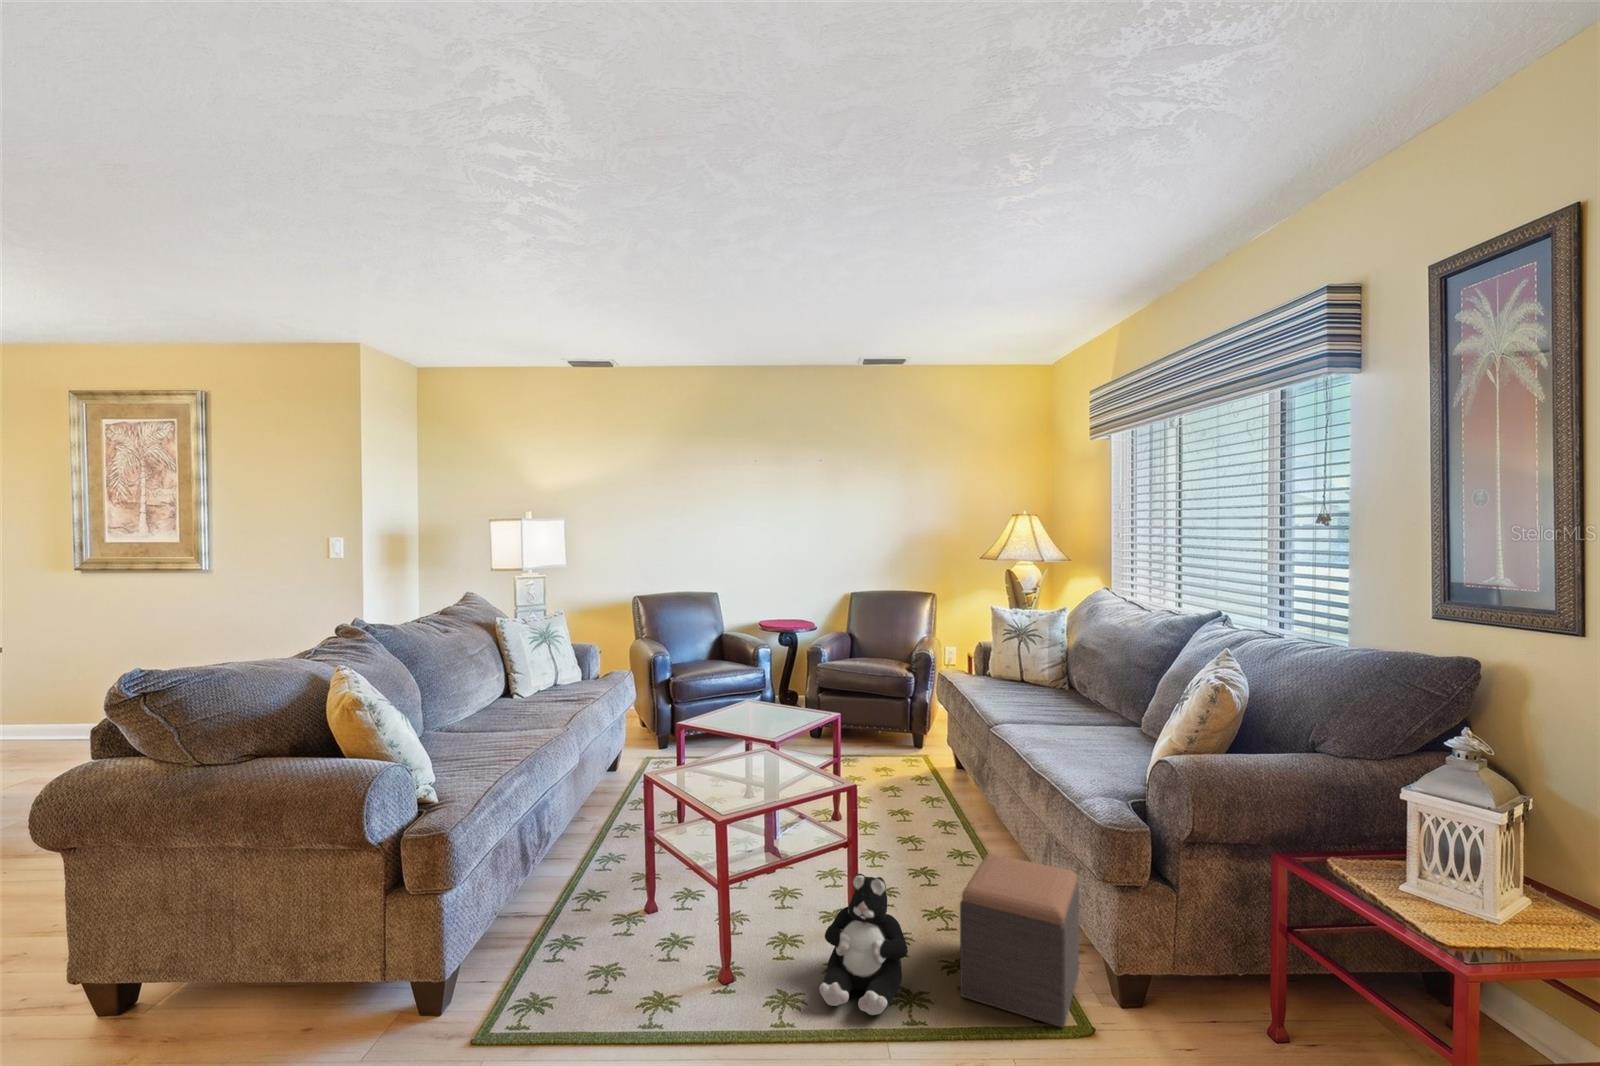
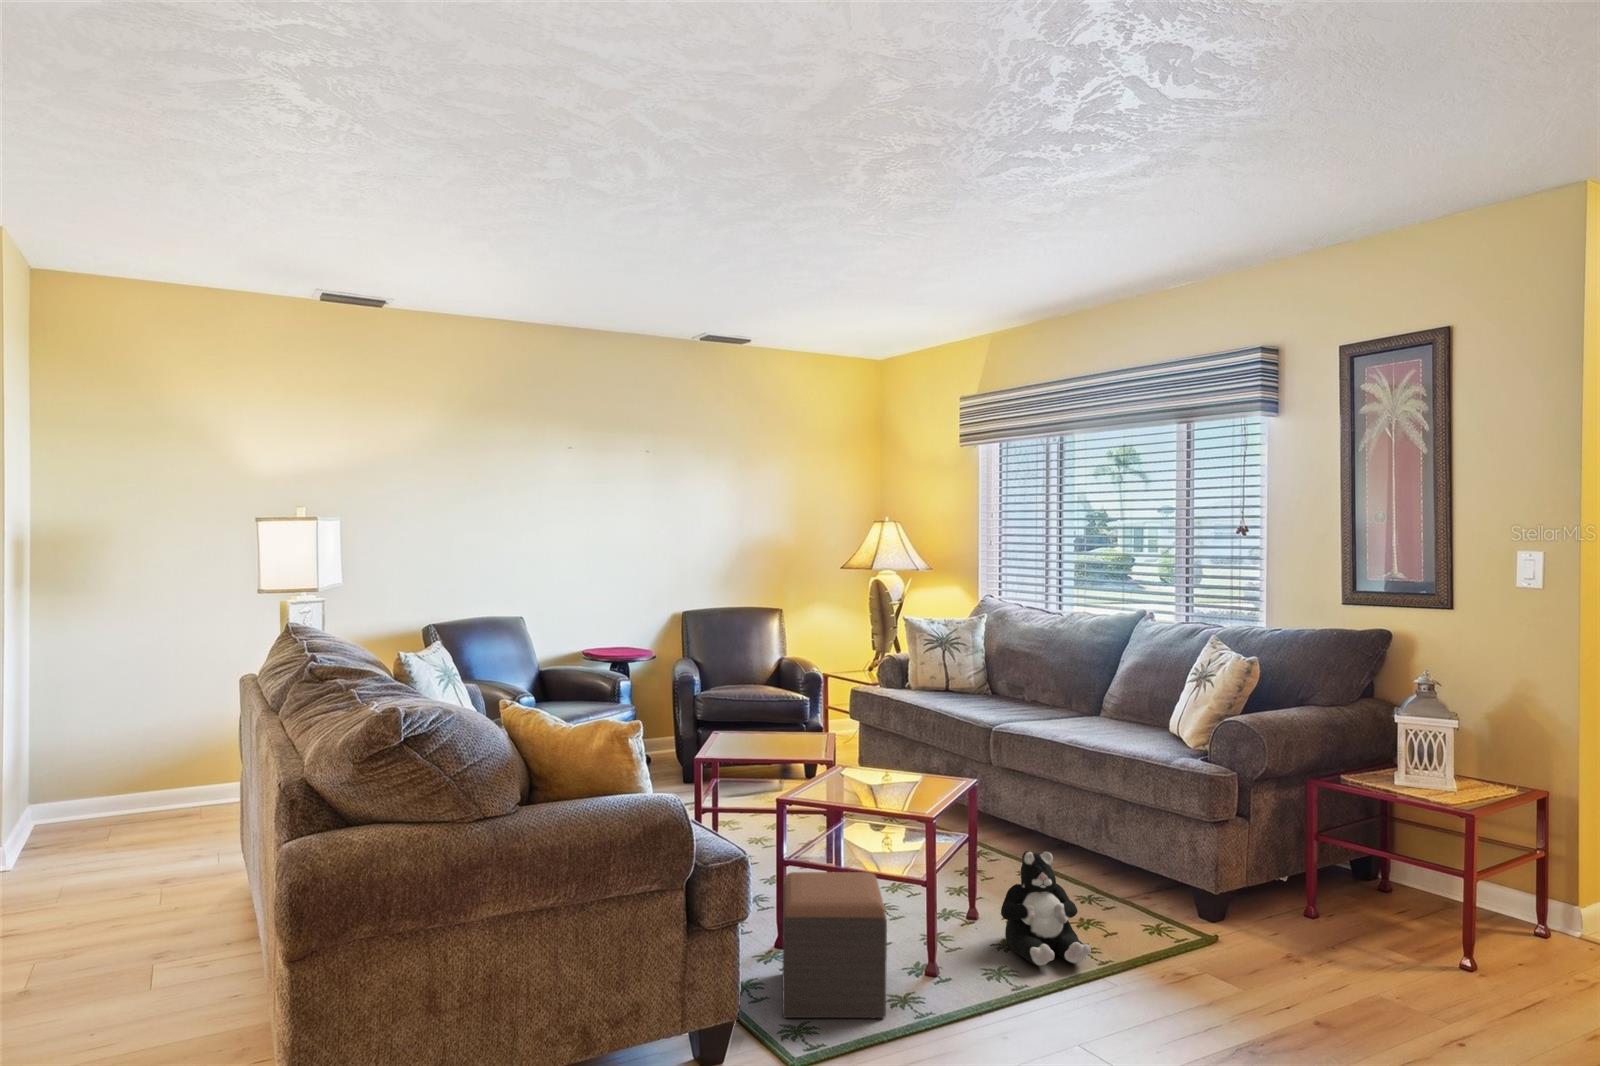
footstool: present [960,854,1079,1027] -> present [782,872,887,1018]

